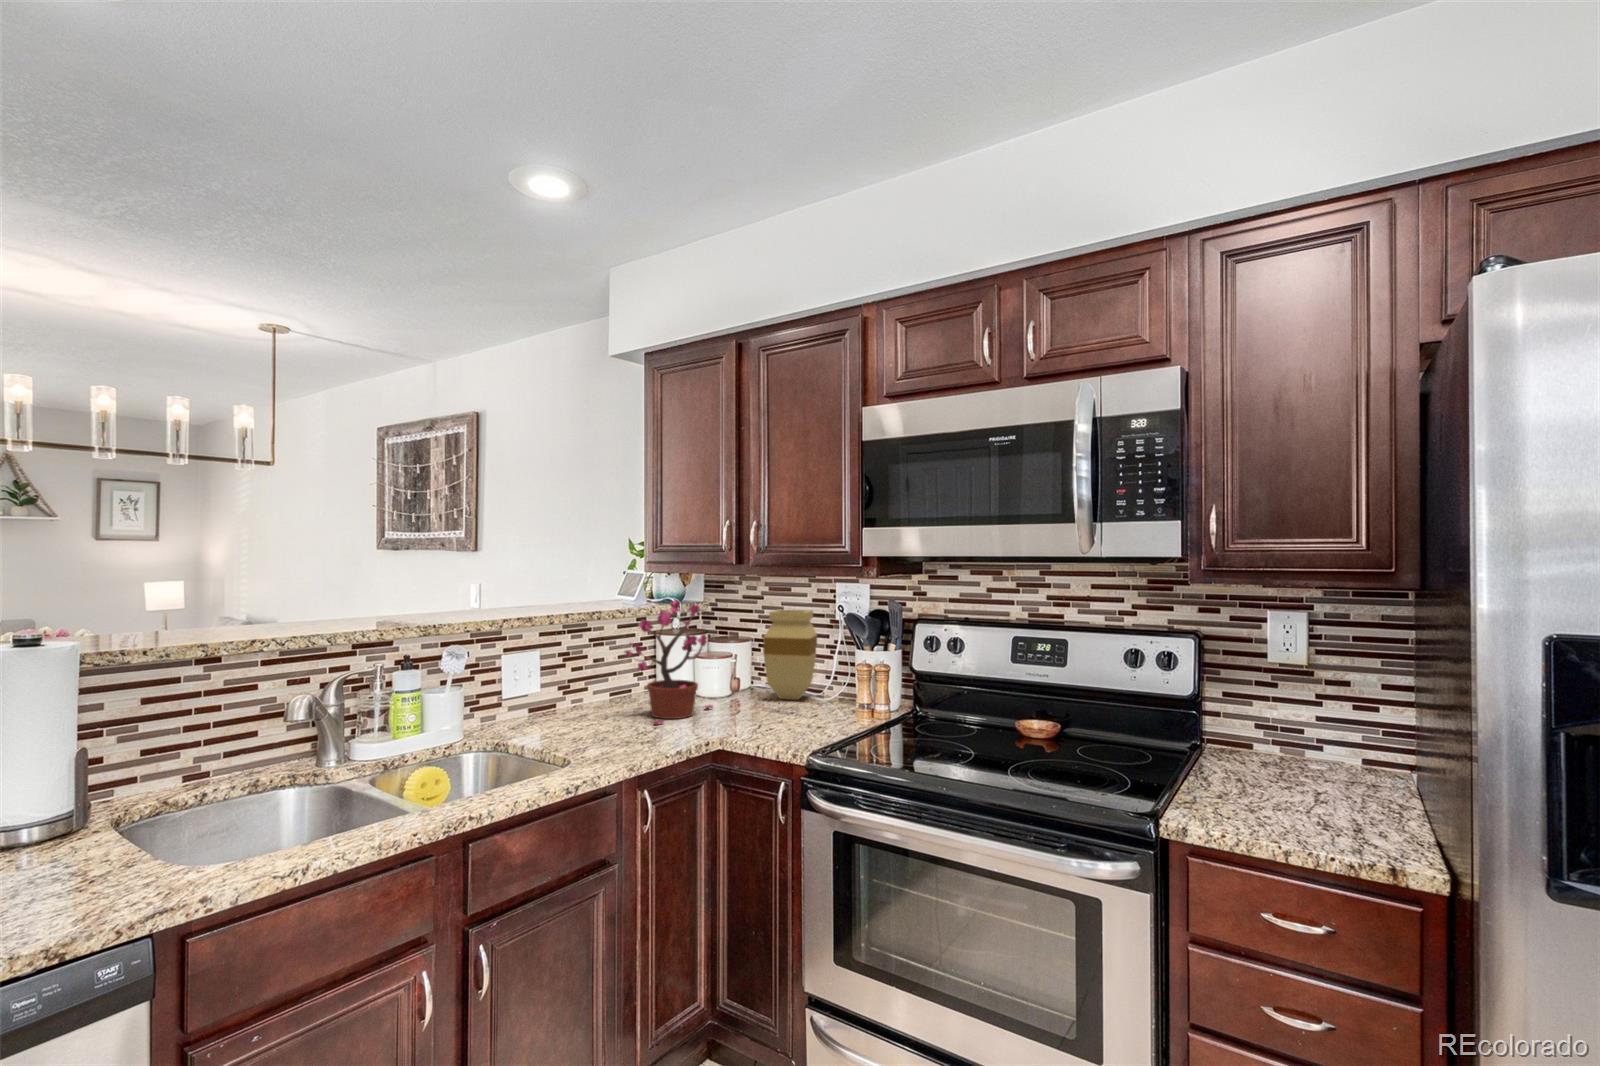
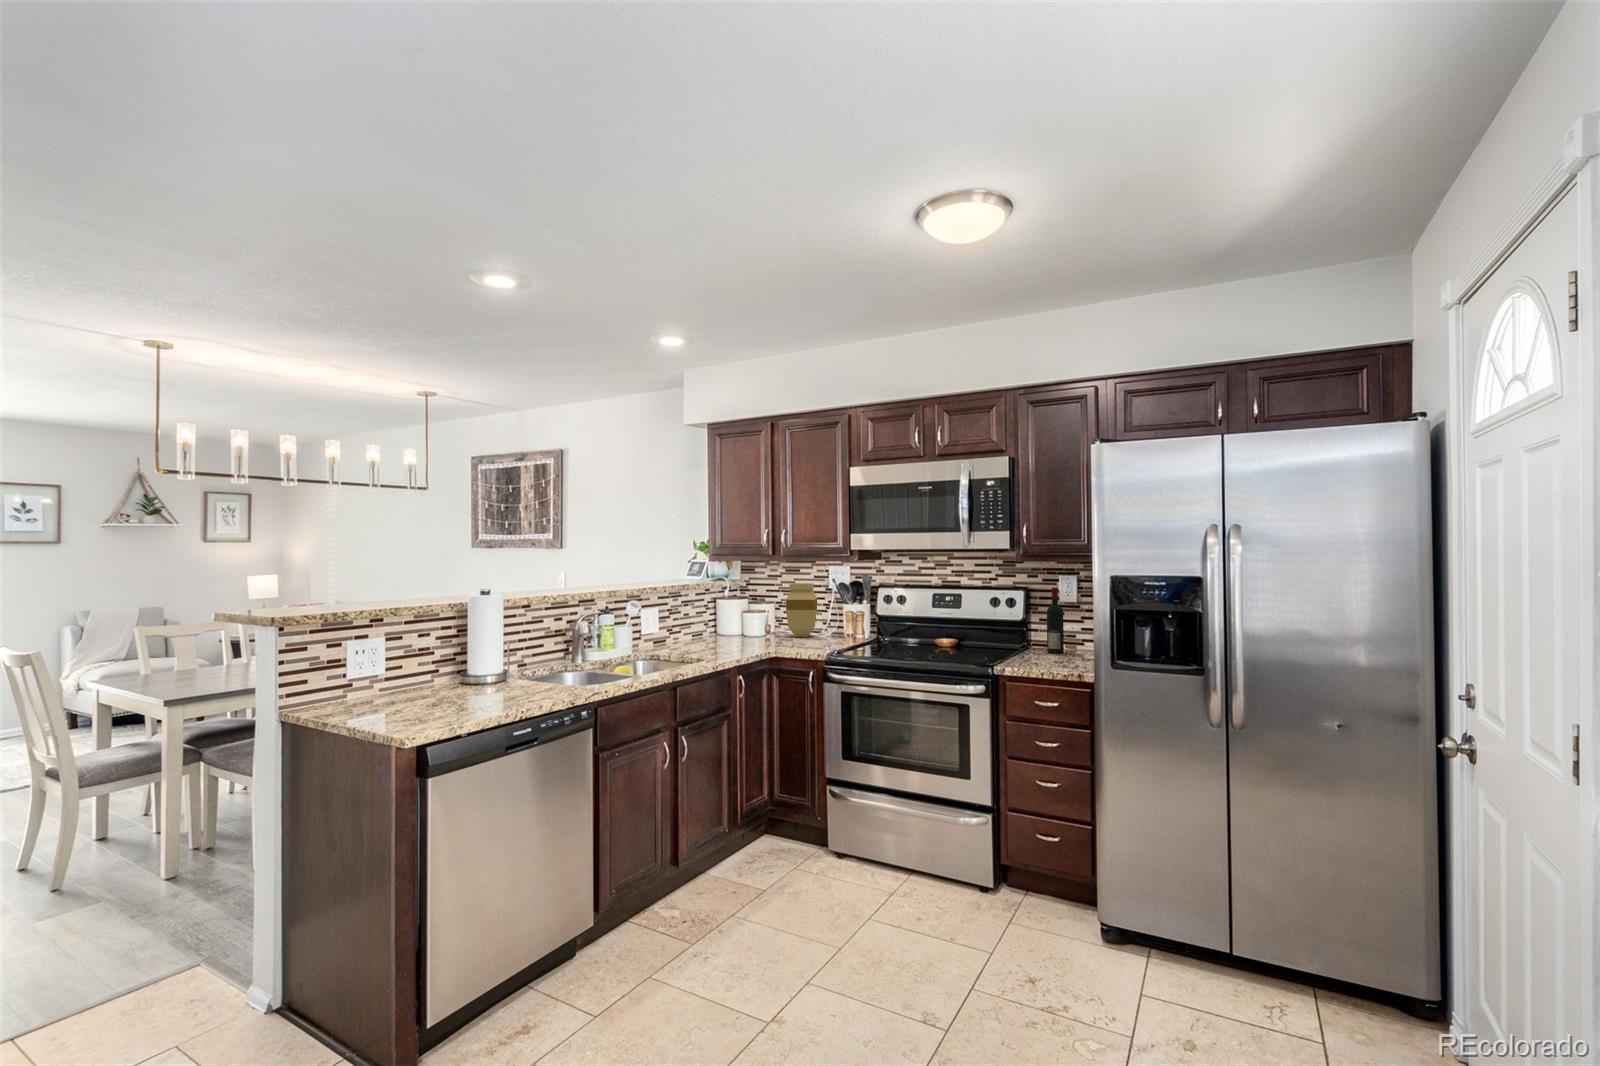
potted plant: present [625,600,713,725] -> none [709,577,759,648]
wine bottle: none [1247,634,1285,768] -> present [1047,587,1064,653]

